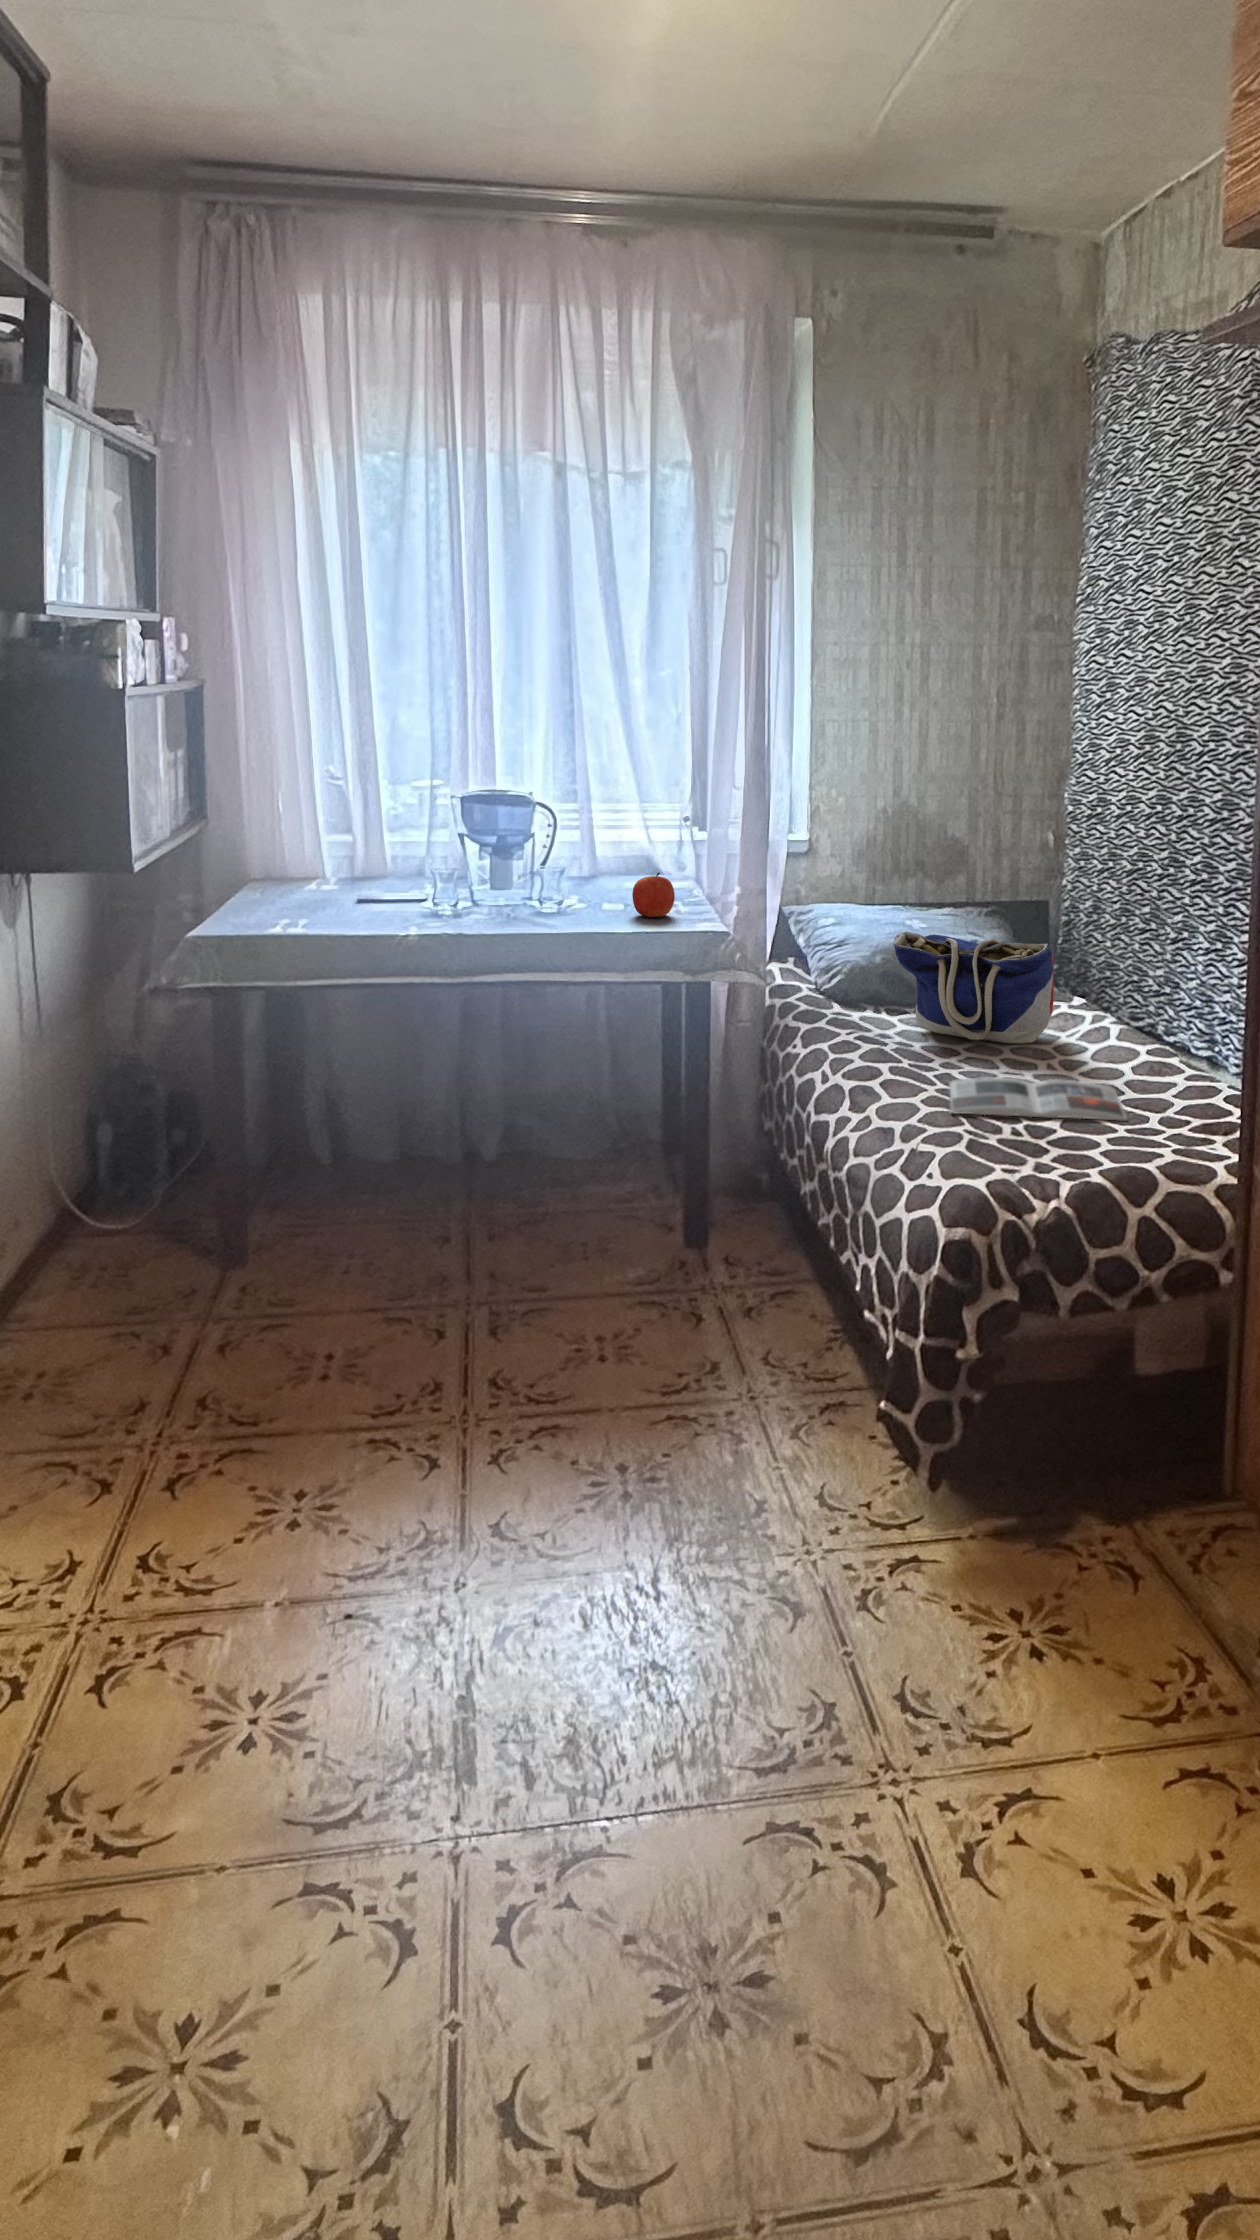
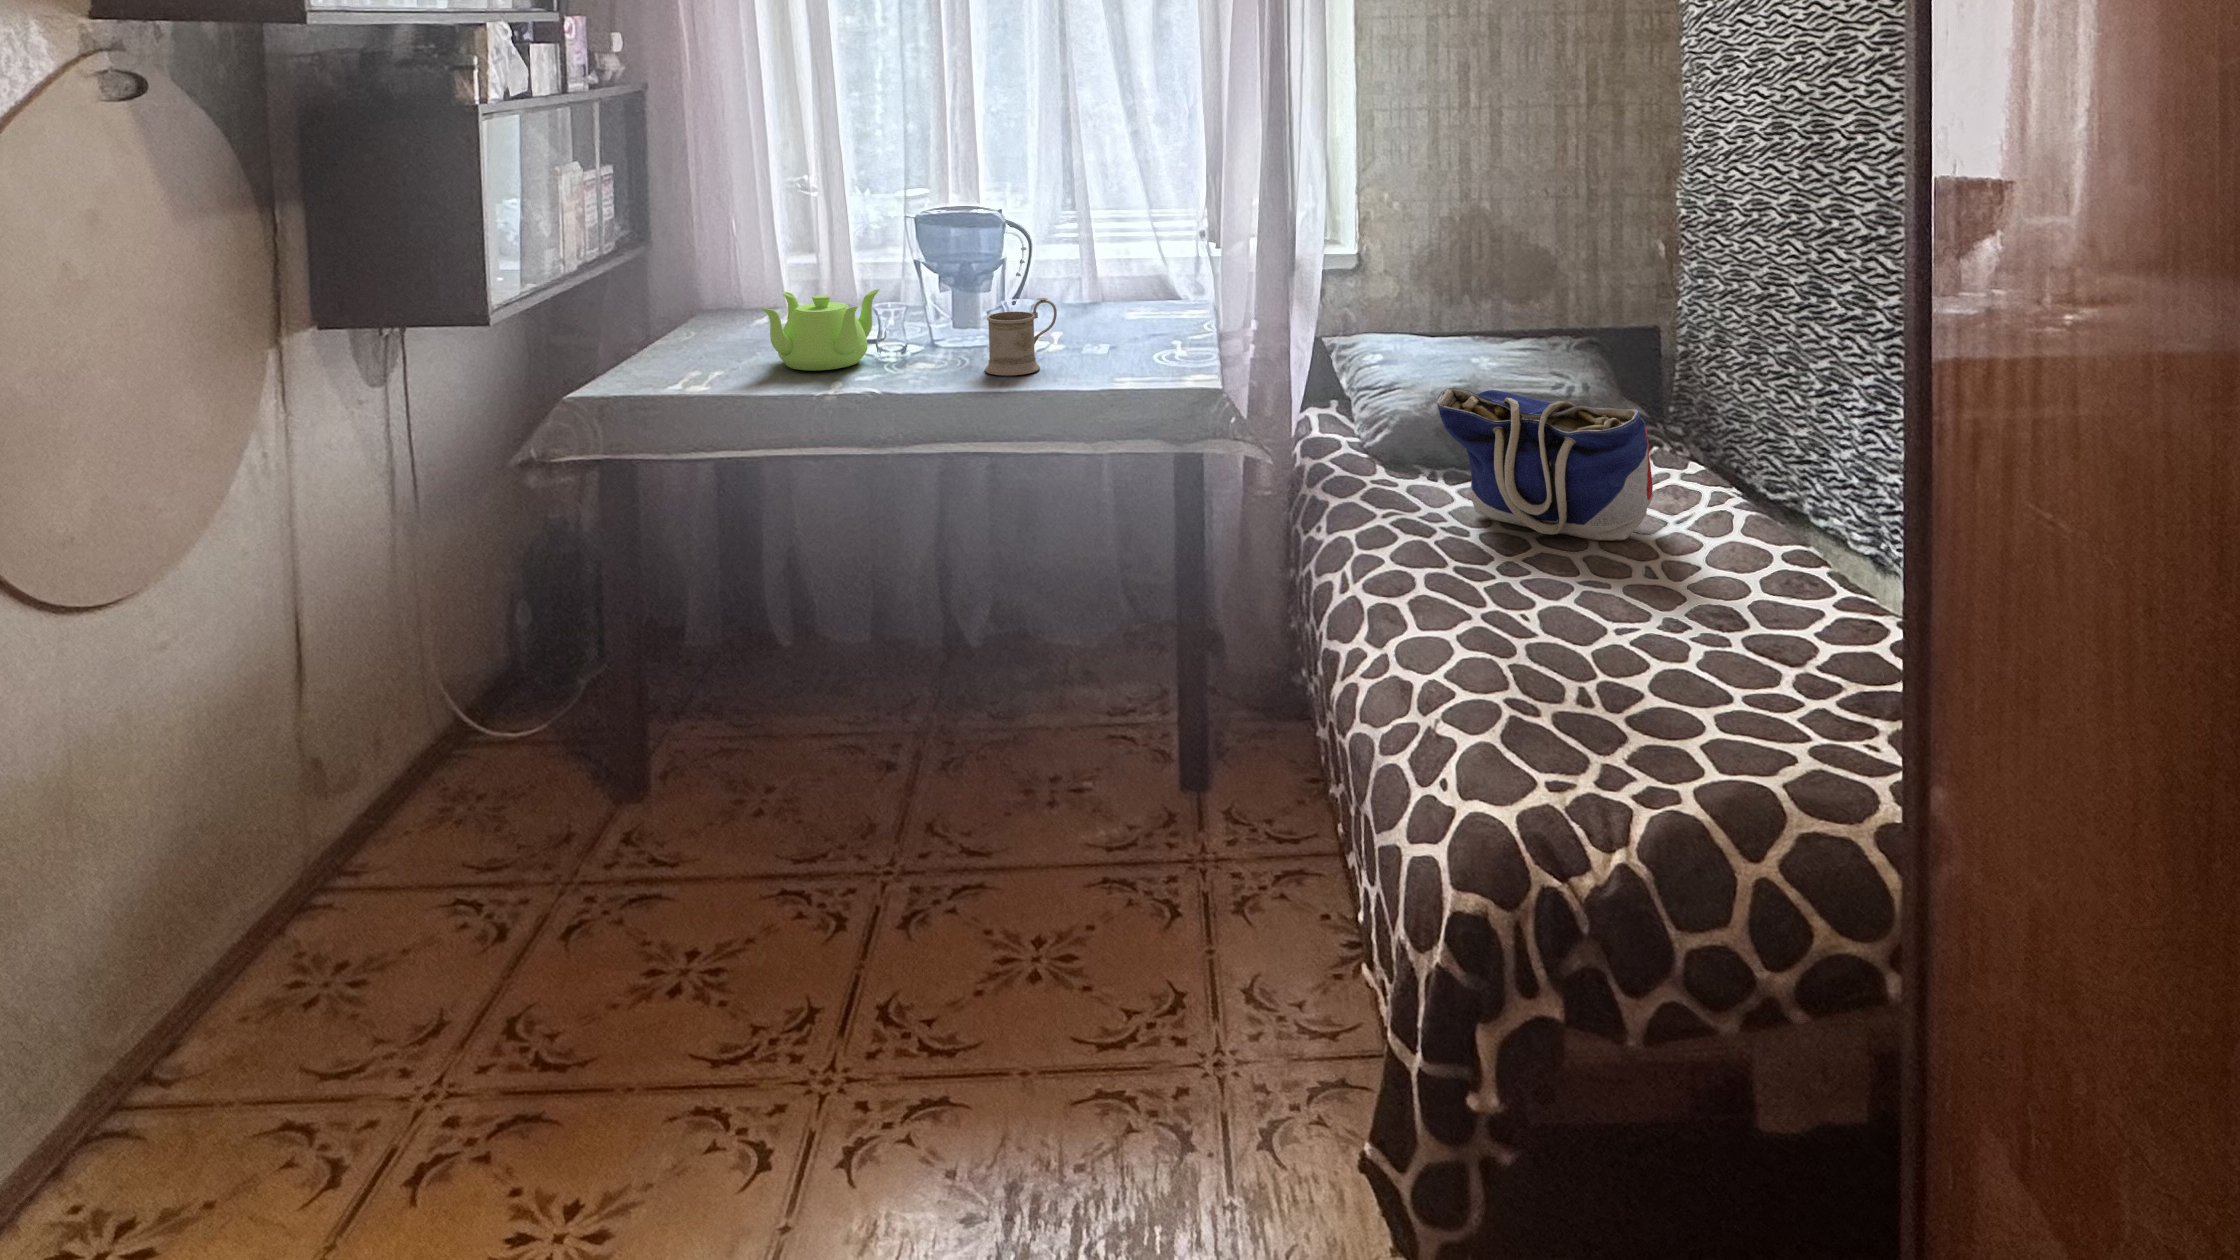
teapot: none [342,855,433,919] -> present [761,289,880,371]
mug: none [528,863,585,924] -> present [985,298,1057,375]
apple: present [632,873,675,917] -> none [1115,308,1167,364]
magazine: present [949,1077,1127,1121] -> none [1489,605,1747,691]

